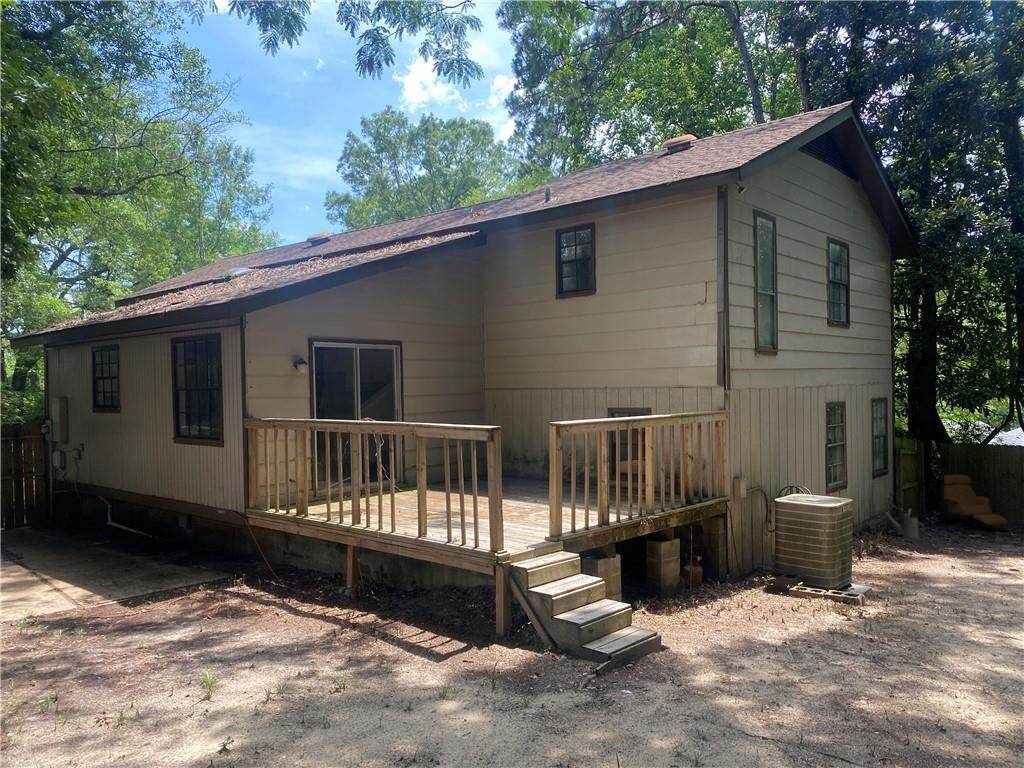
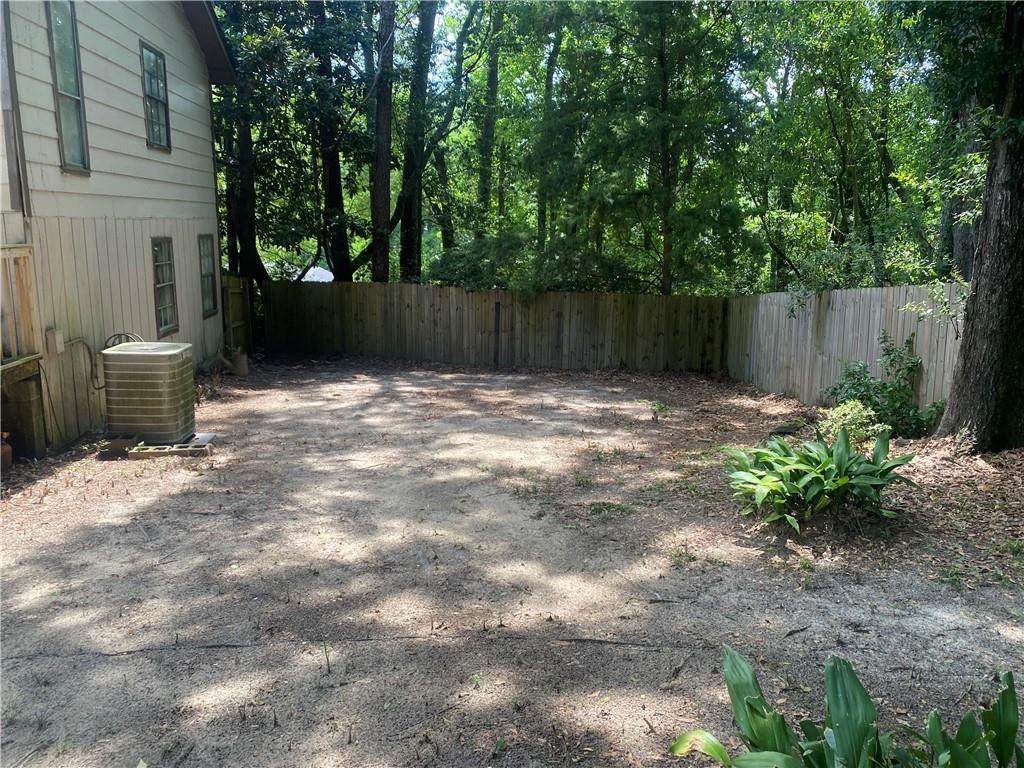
lounge chair: present [944,475,1008,533] -> none [266,310,317,361]

